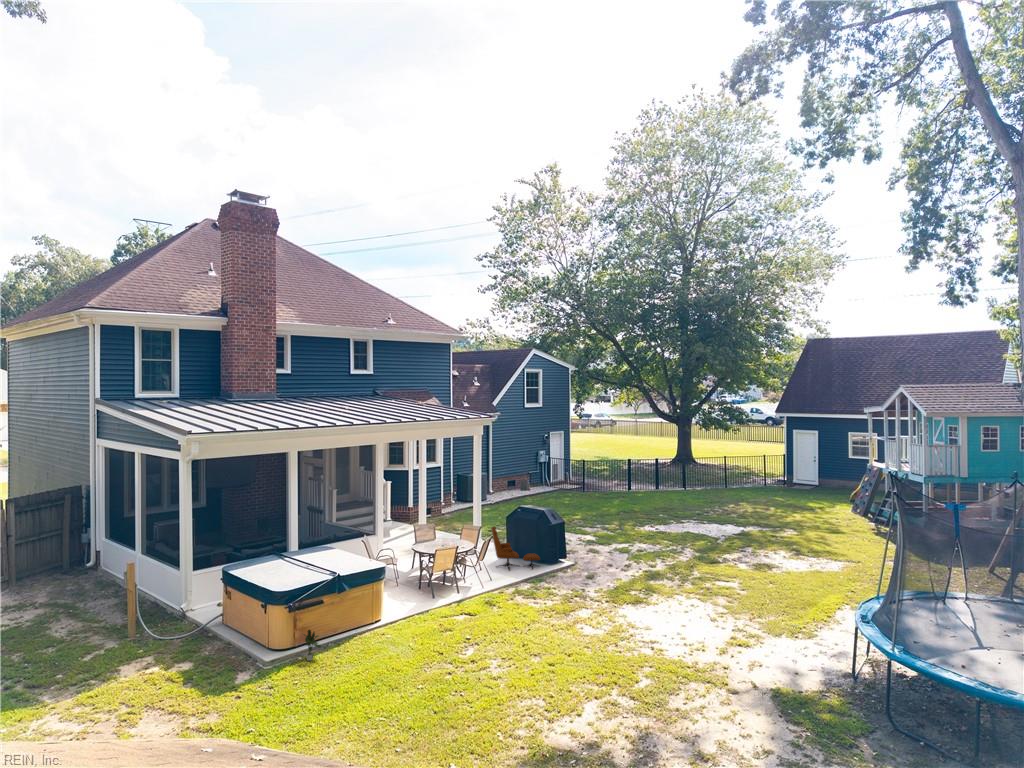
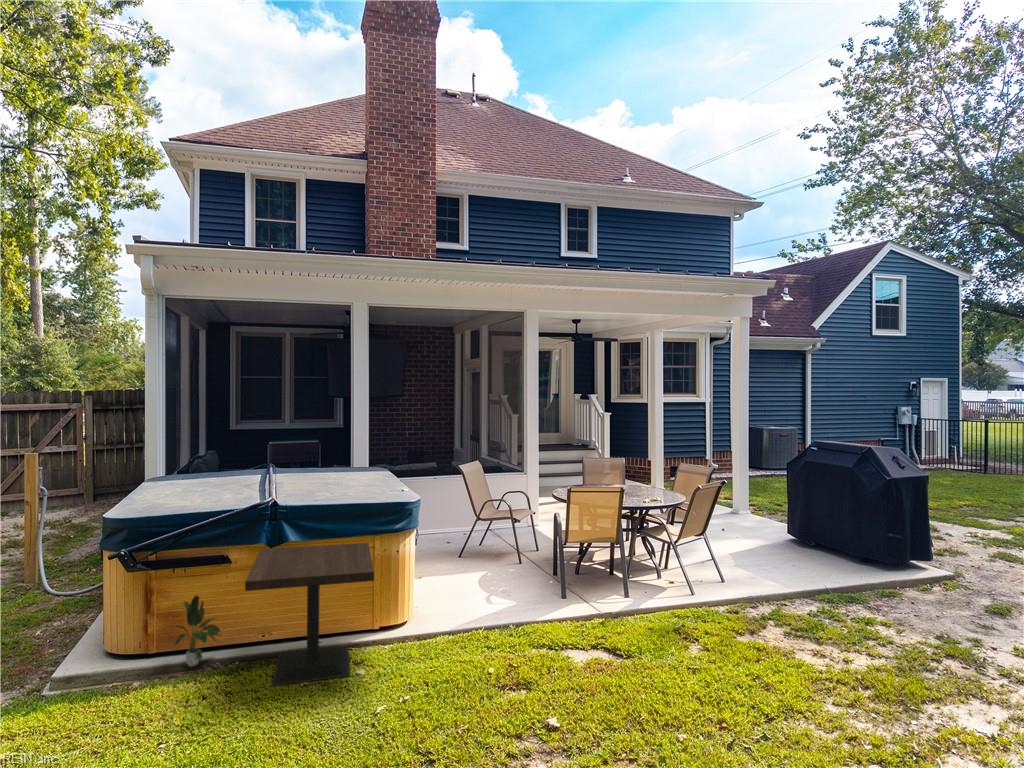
lounge chair: present [492,527,540,570] -> none [744,474,861,572]
side table: none [327,593,395,657] -> present [245,543,374,686]

